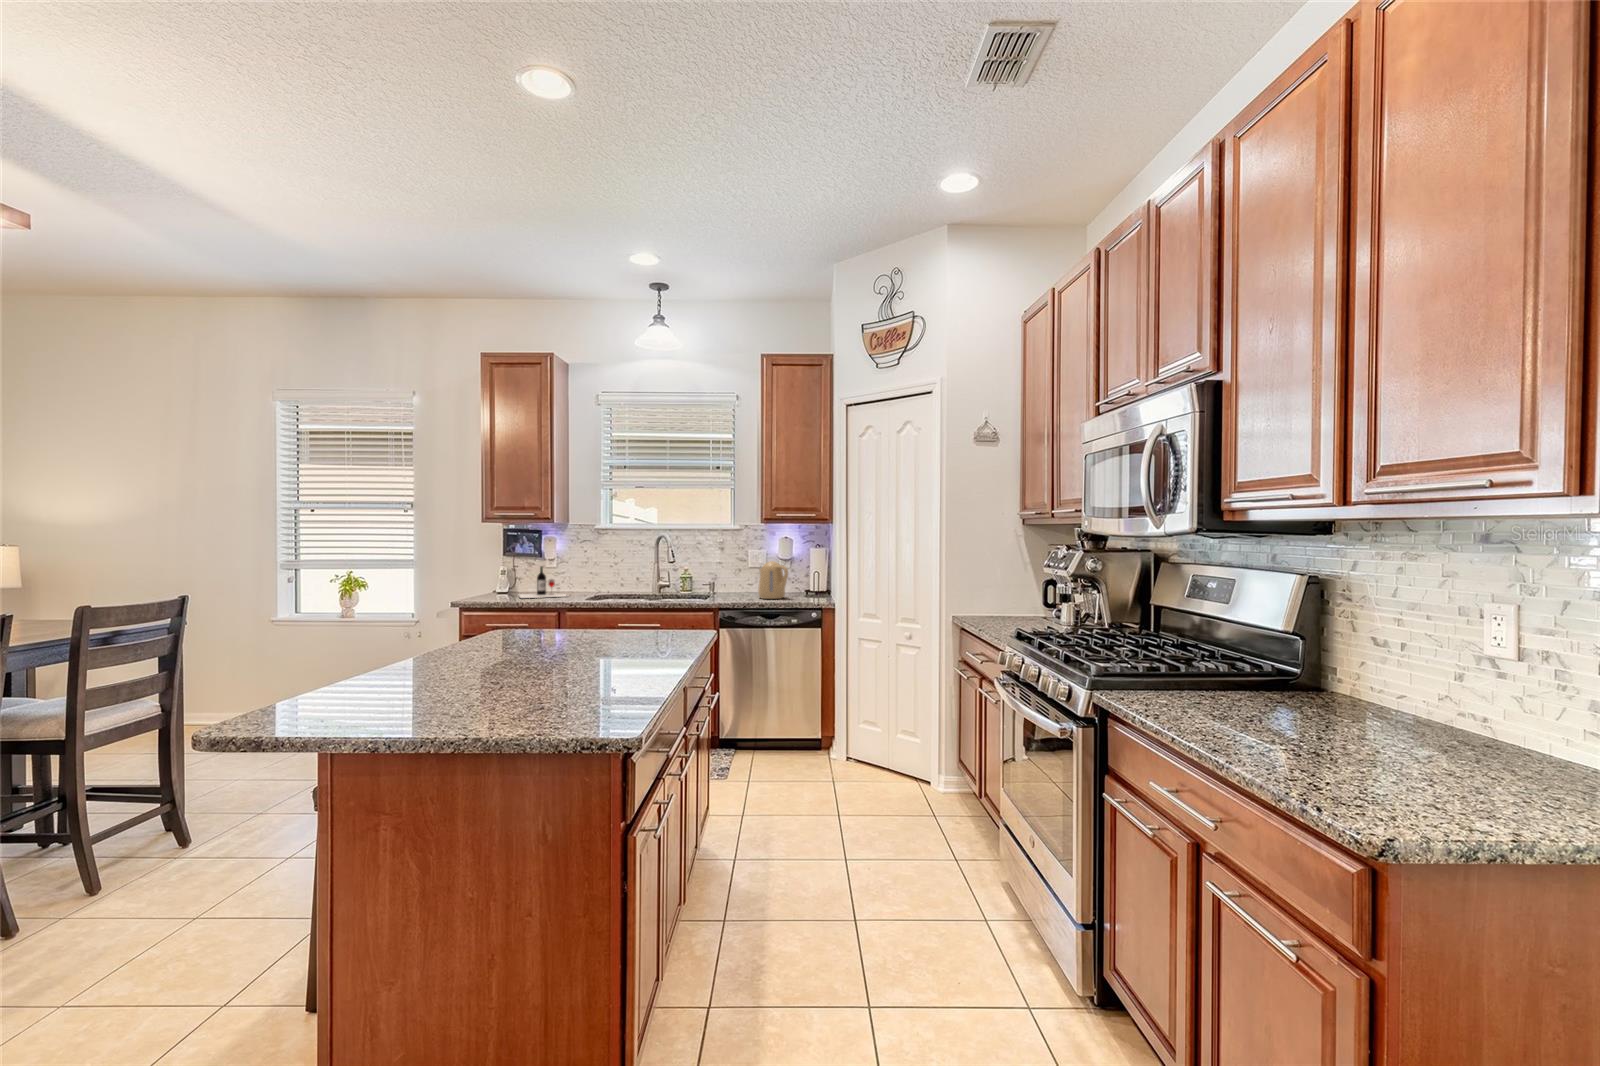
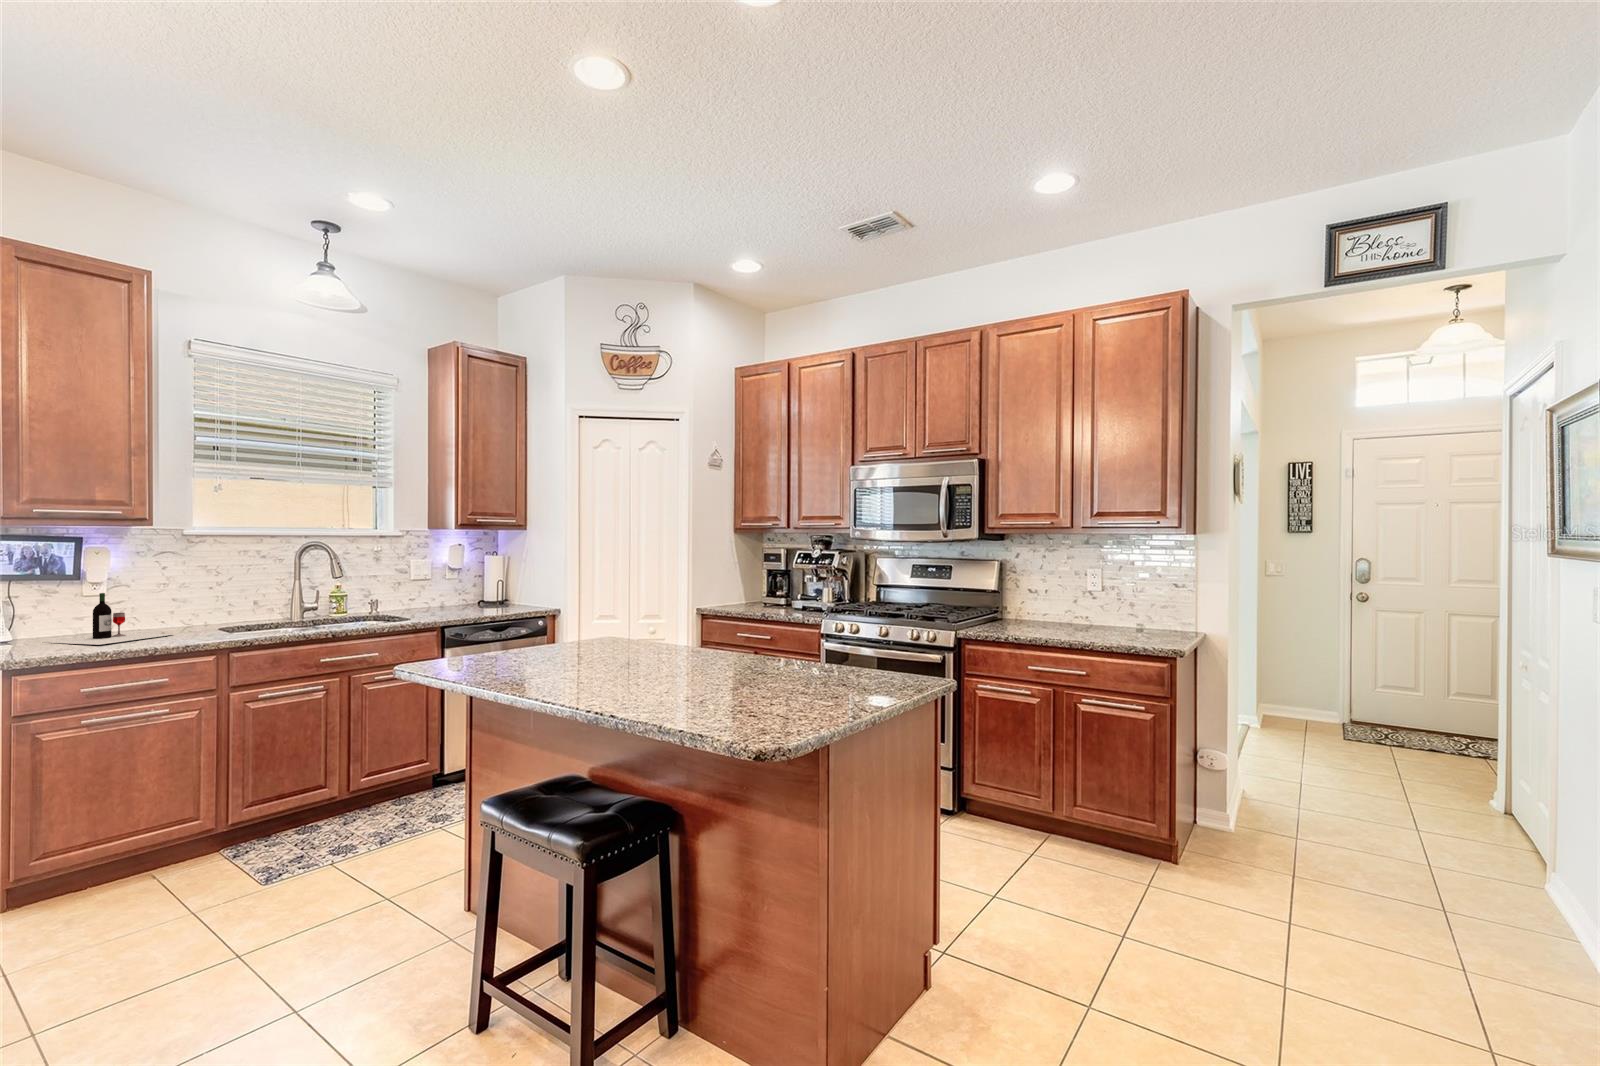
kettle: present [758,561,788,599] -> none [447,571,492,612]

